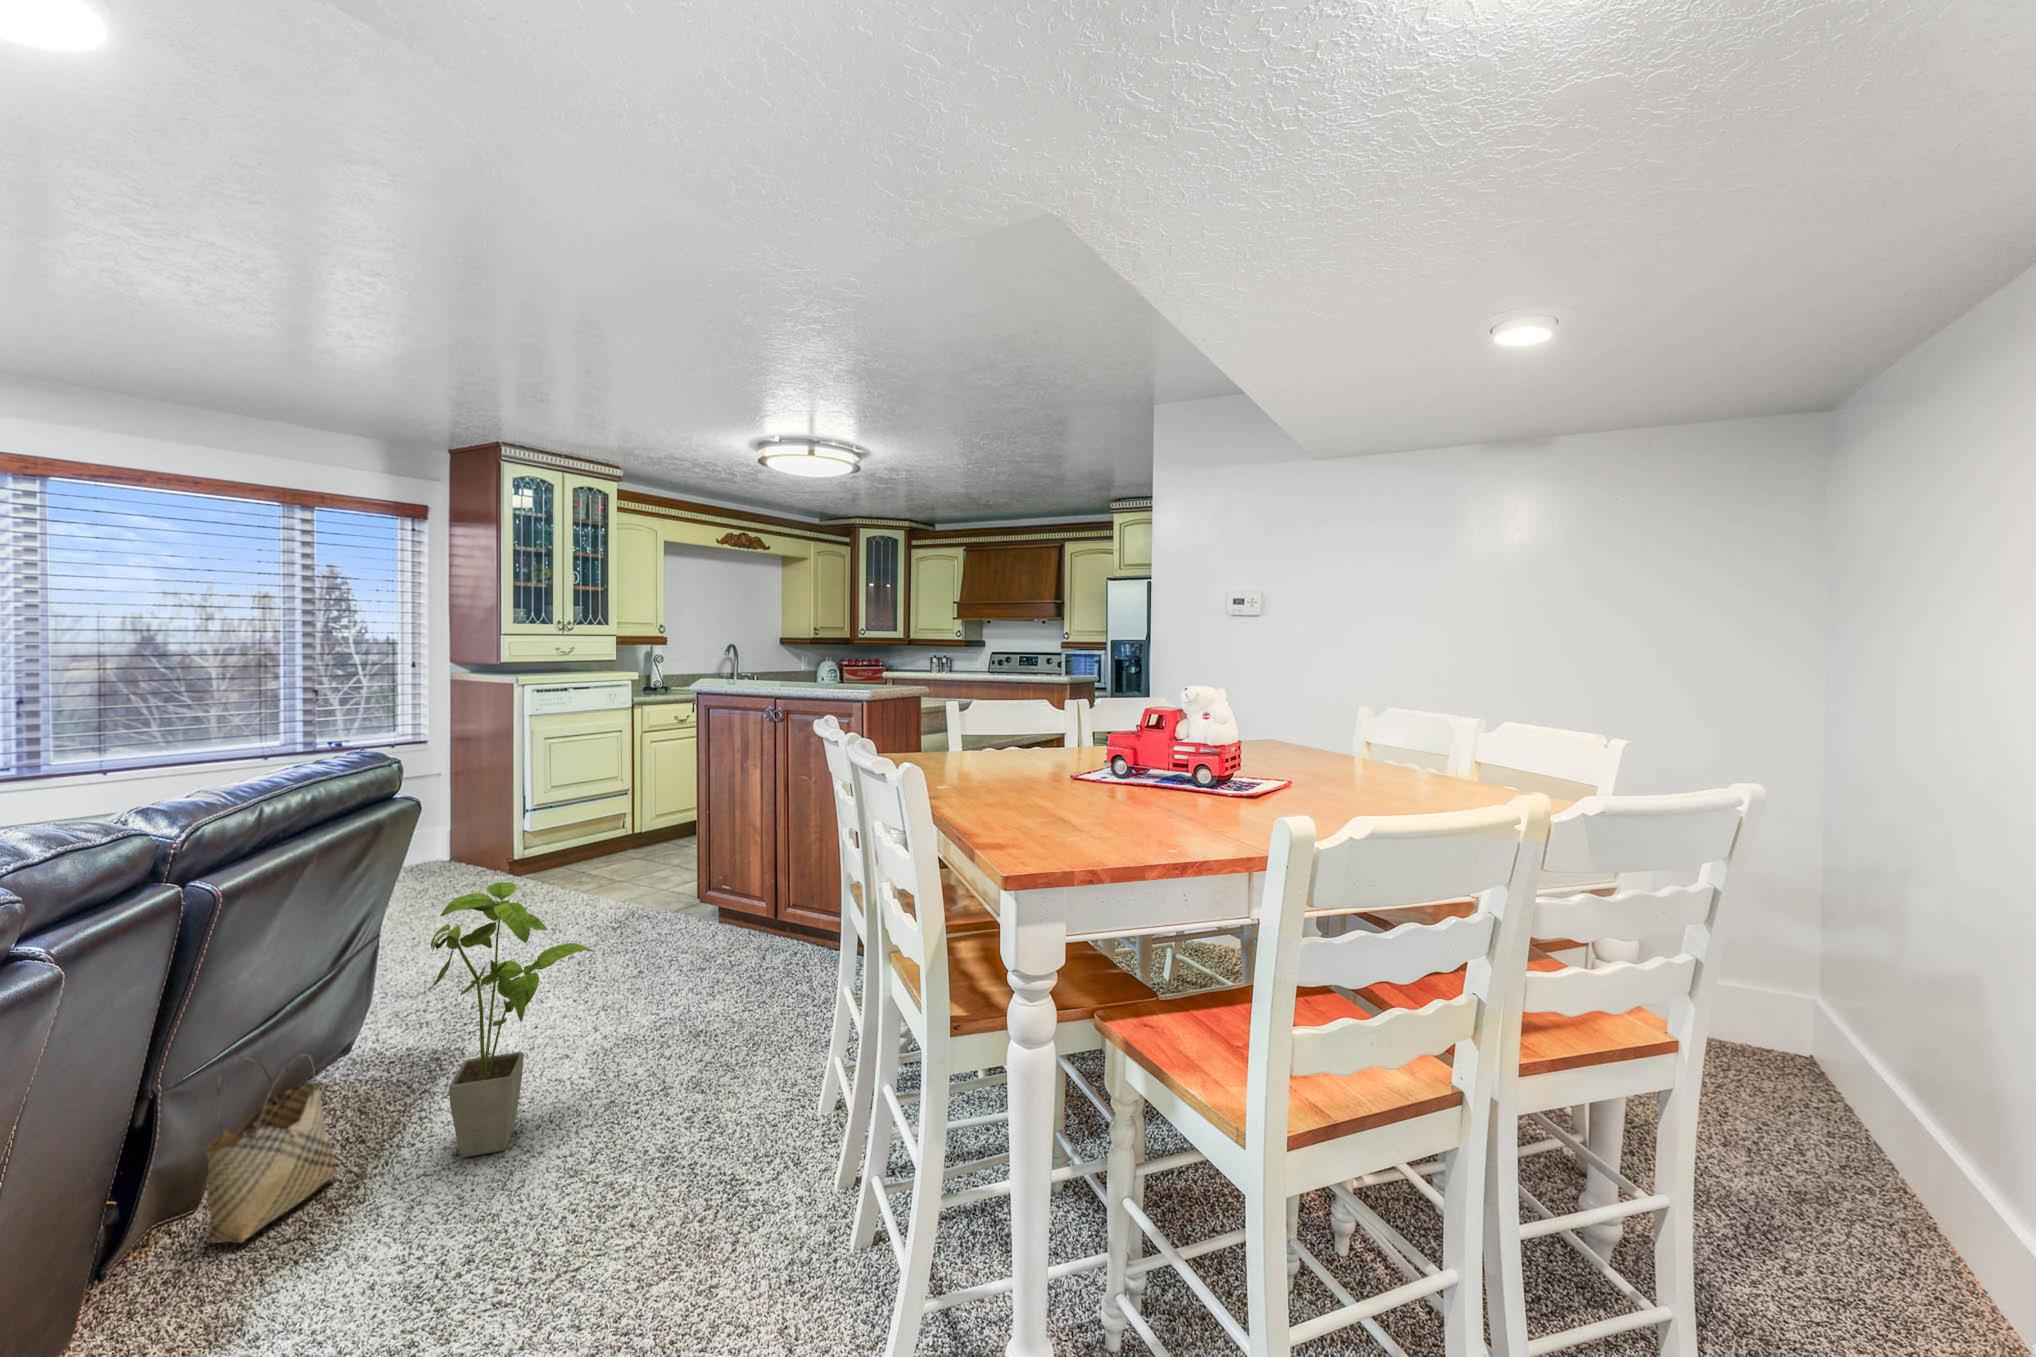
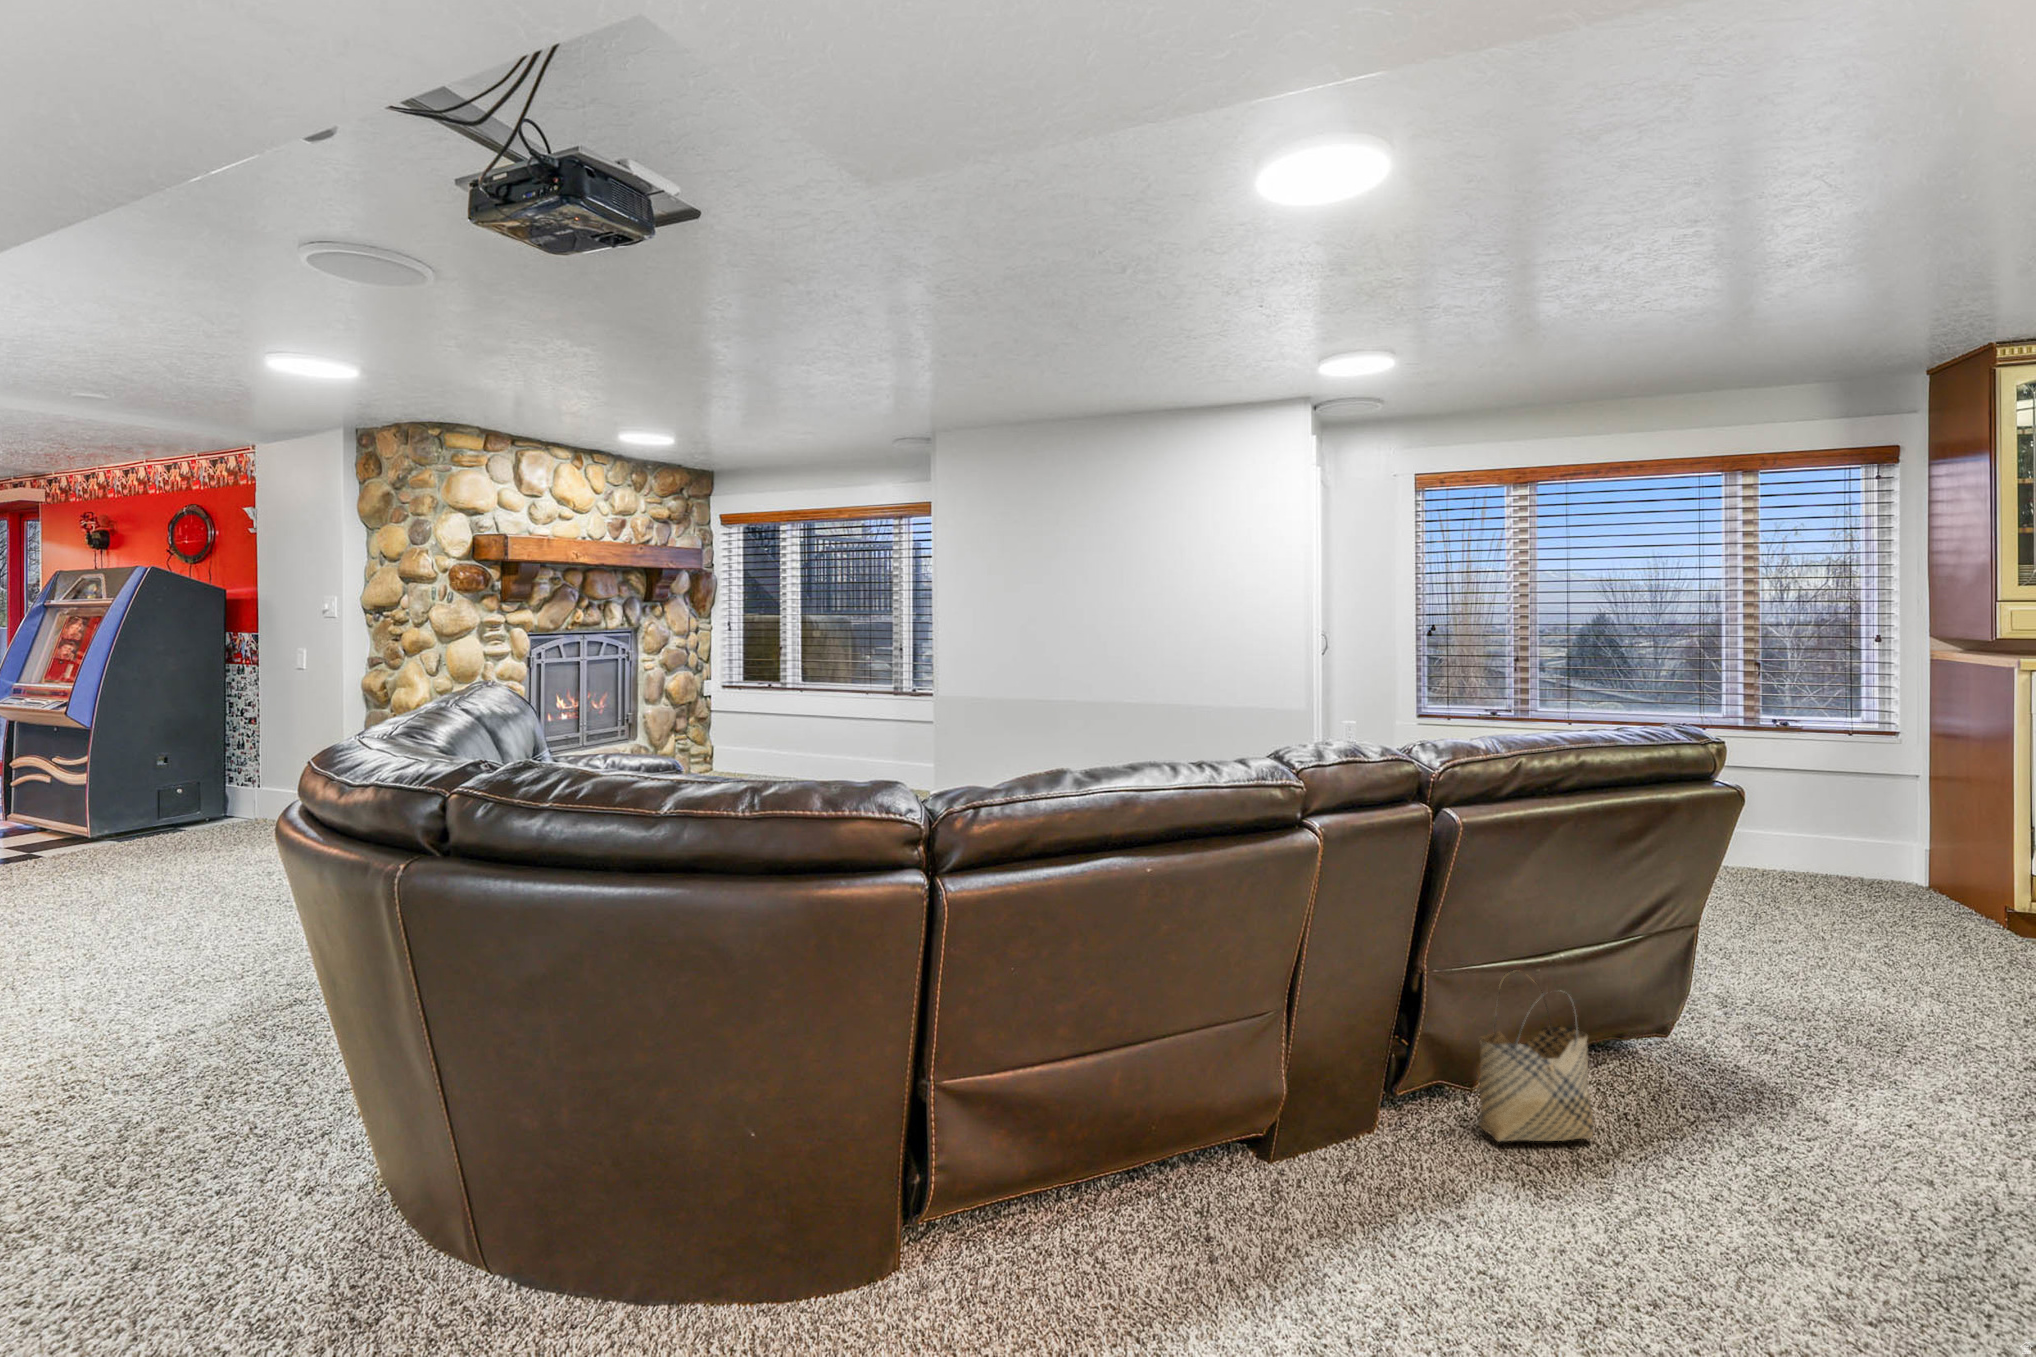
house plant: present [428,882,594,1157] -> none [1689,872,1941,1228]

